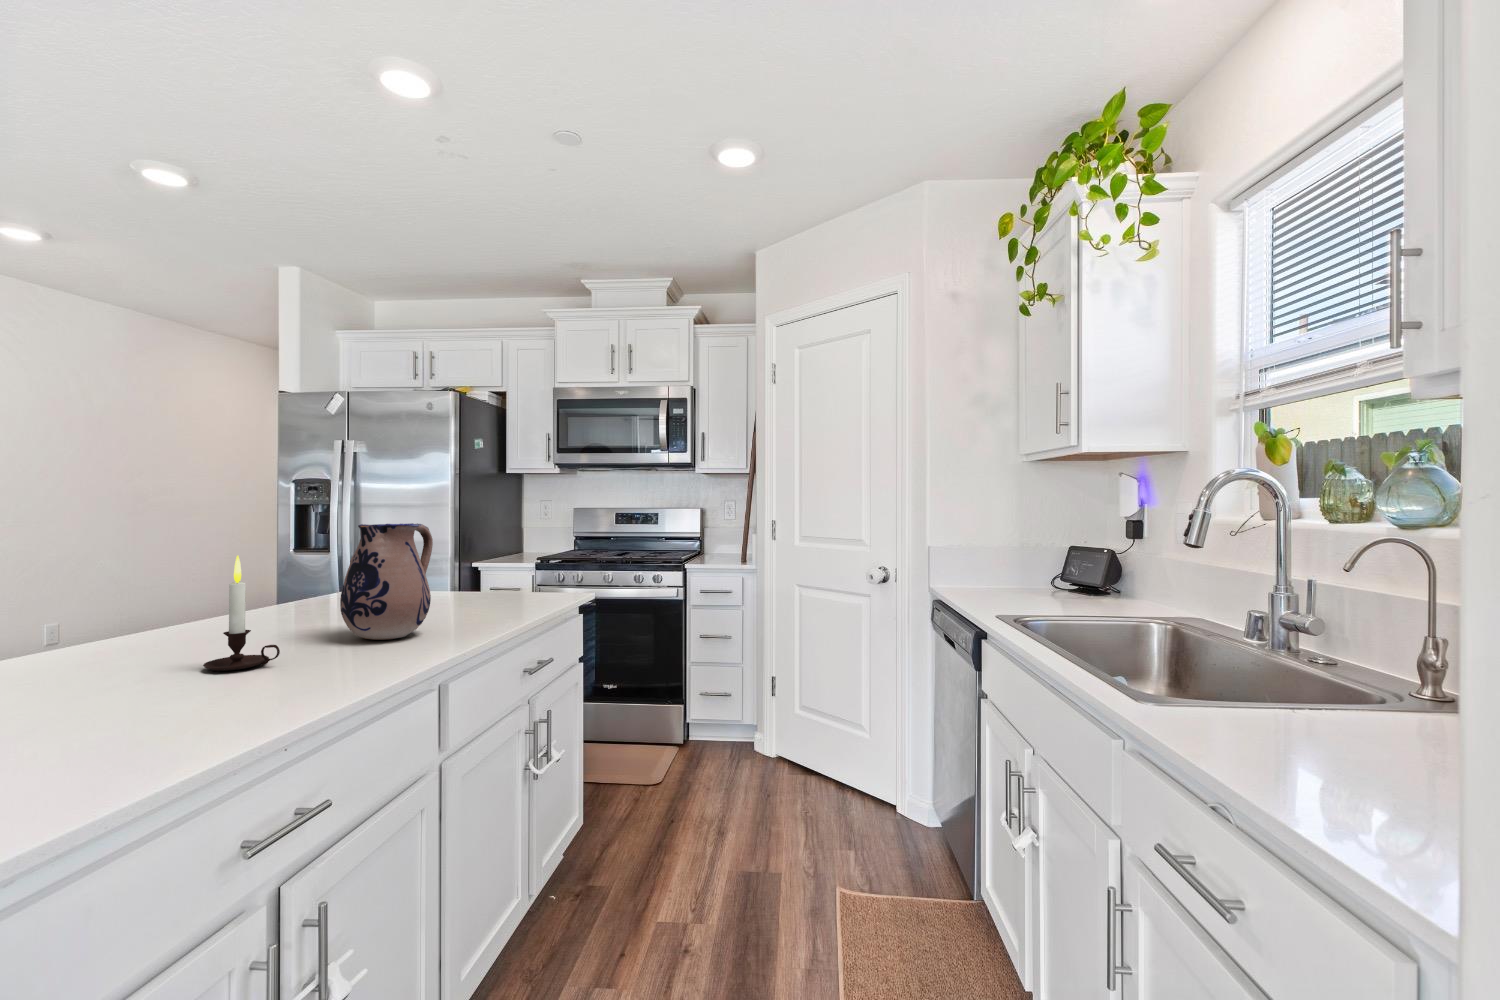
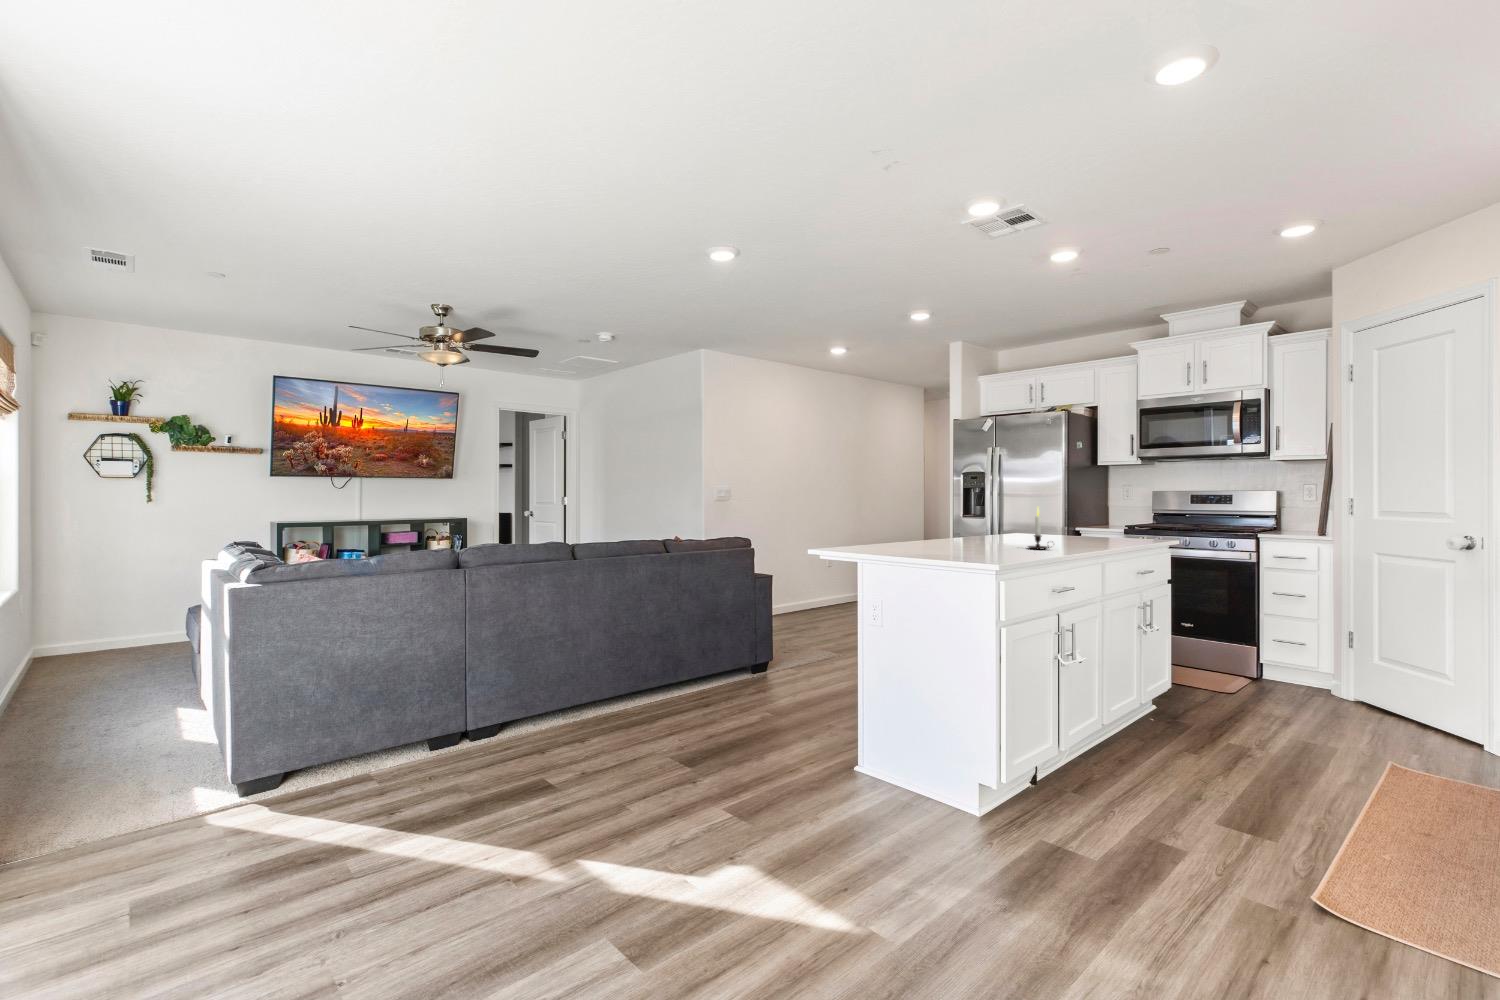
ceramic pitcher: present [340,523,433,640] -> none [1064,495,1104,547]

